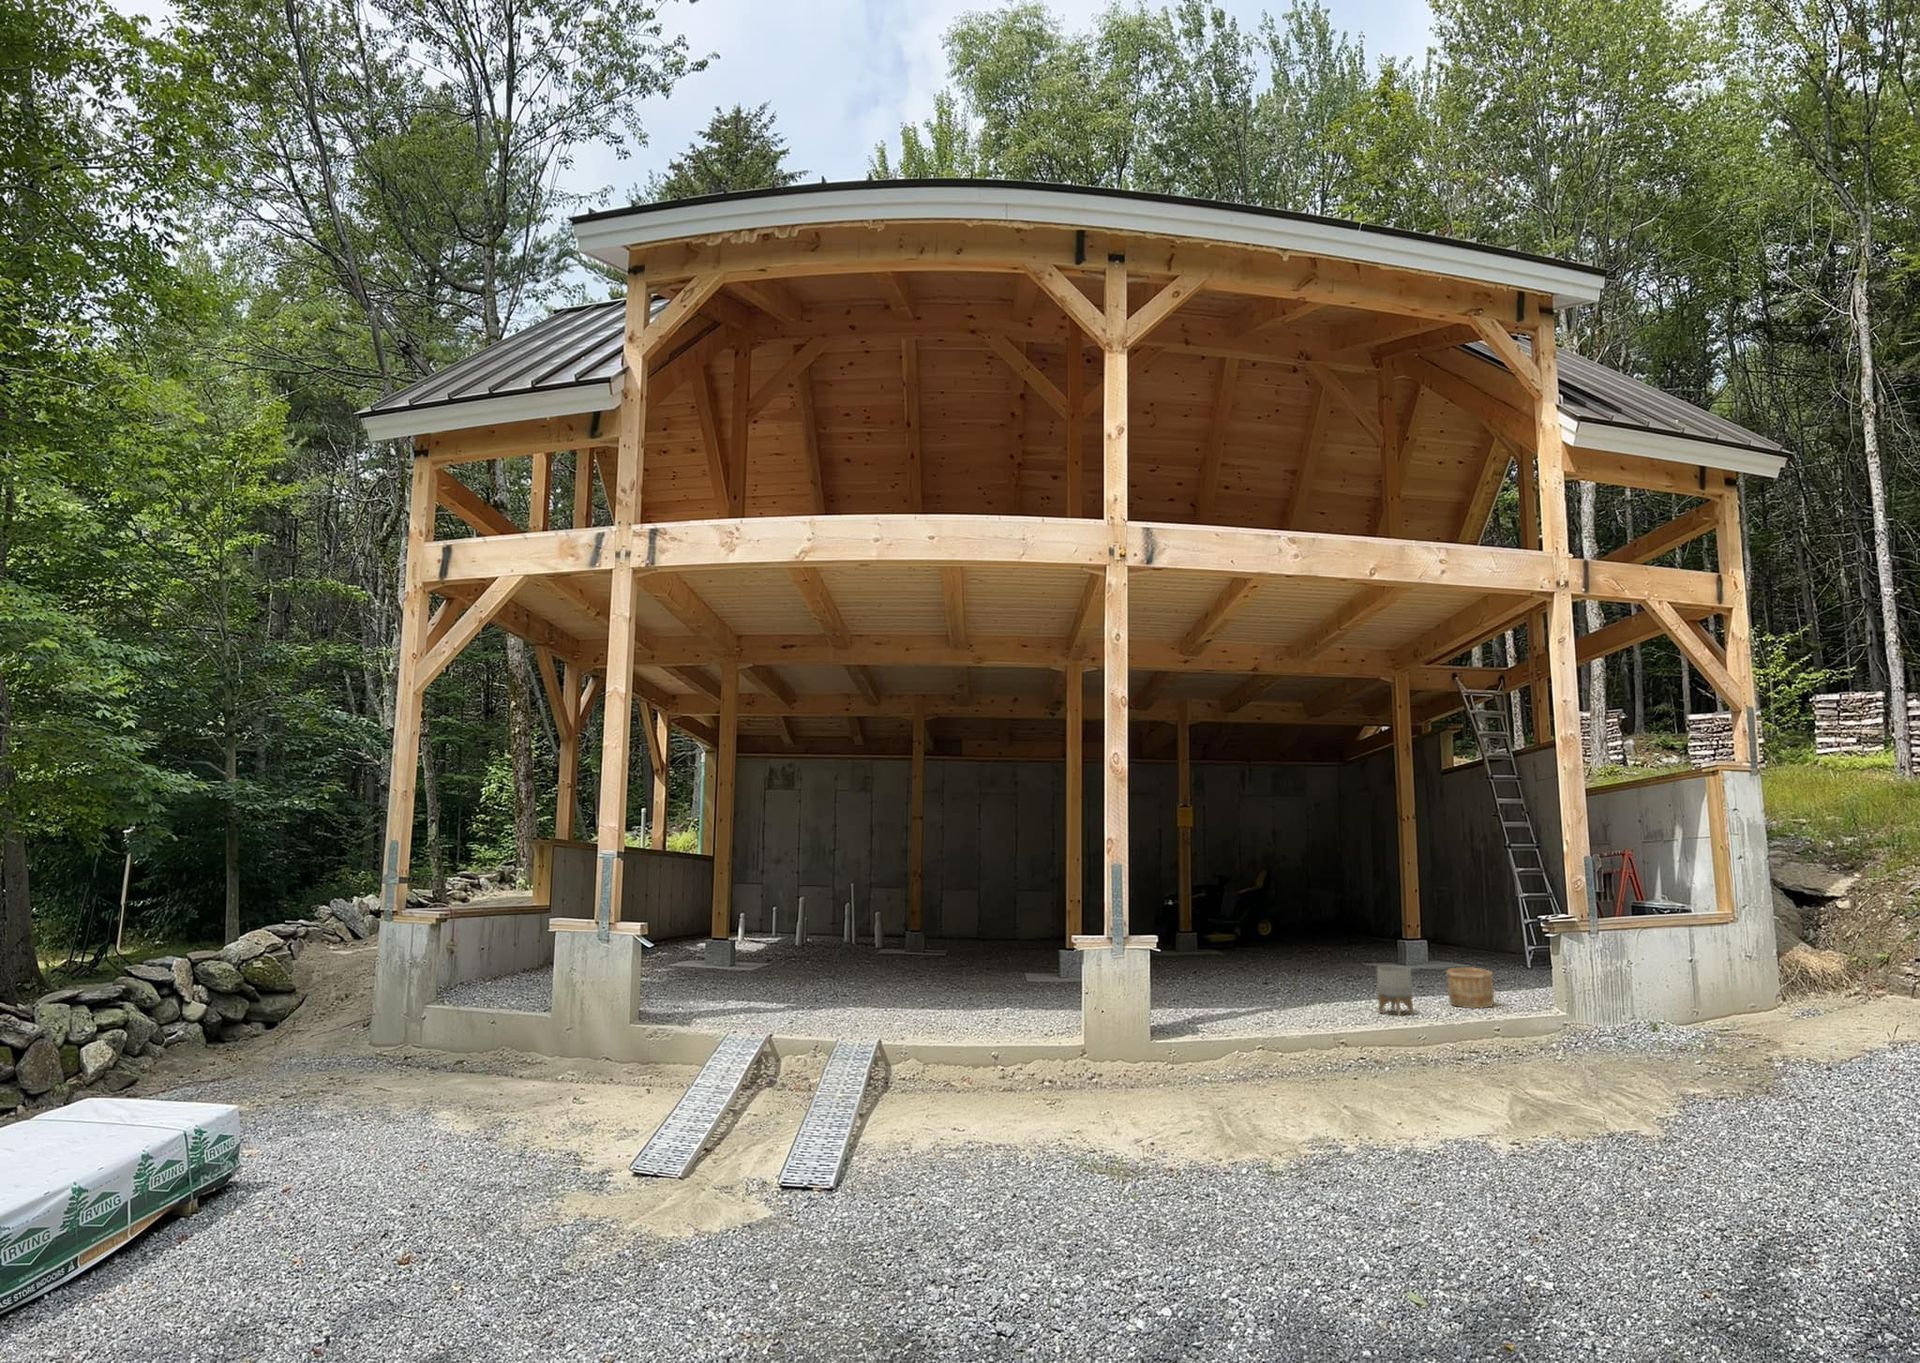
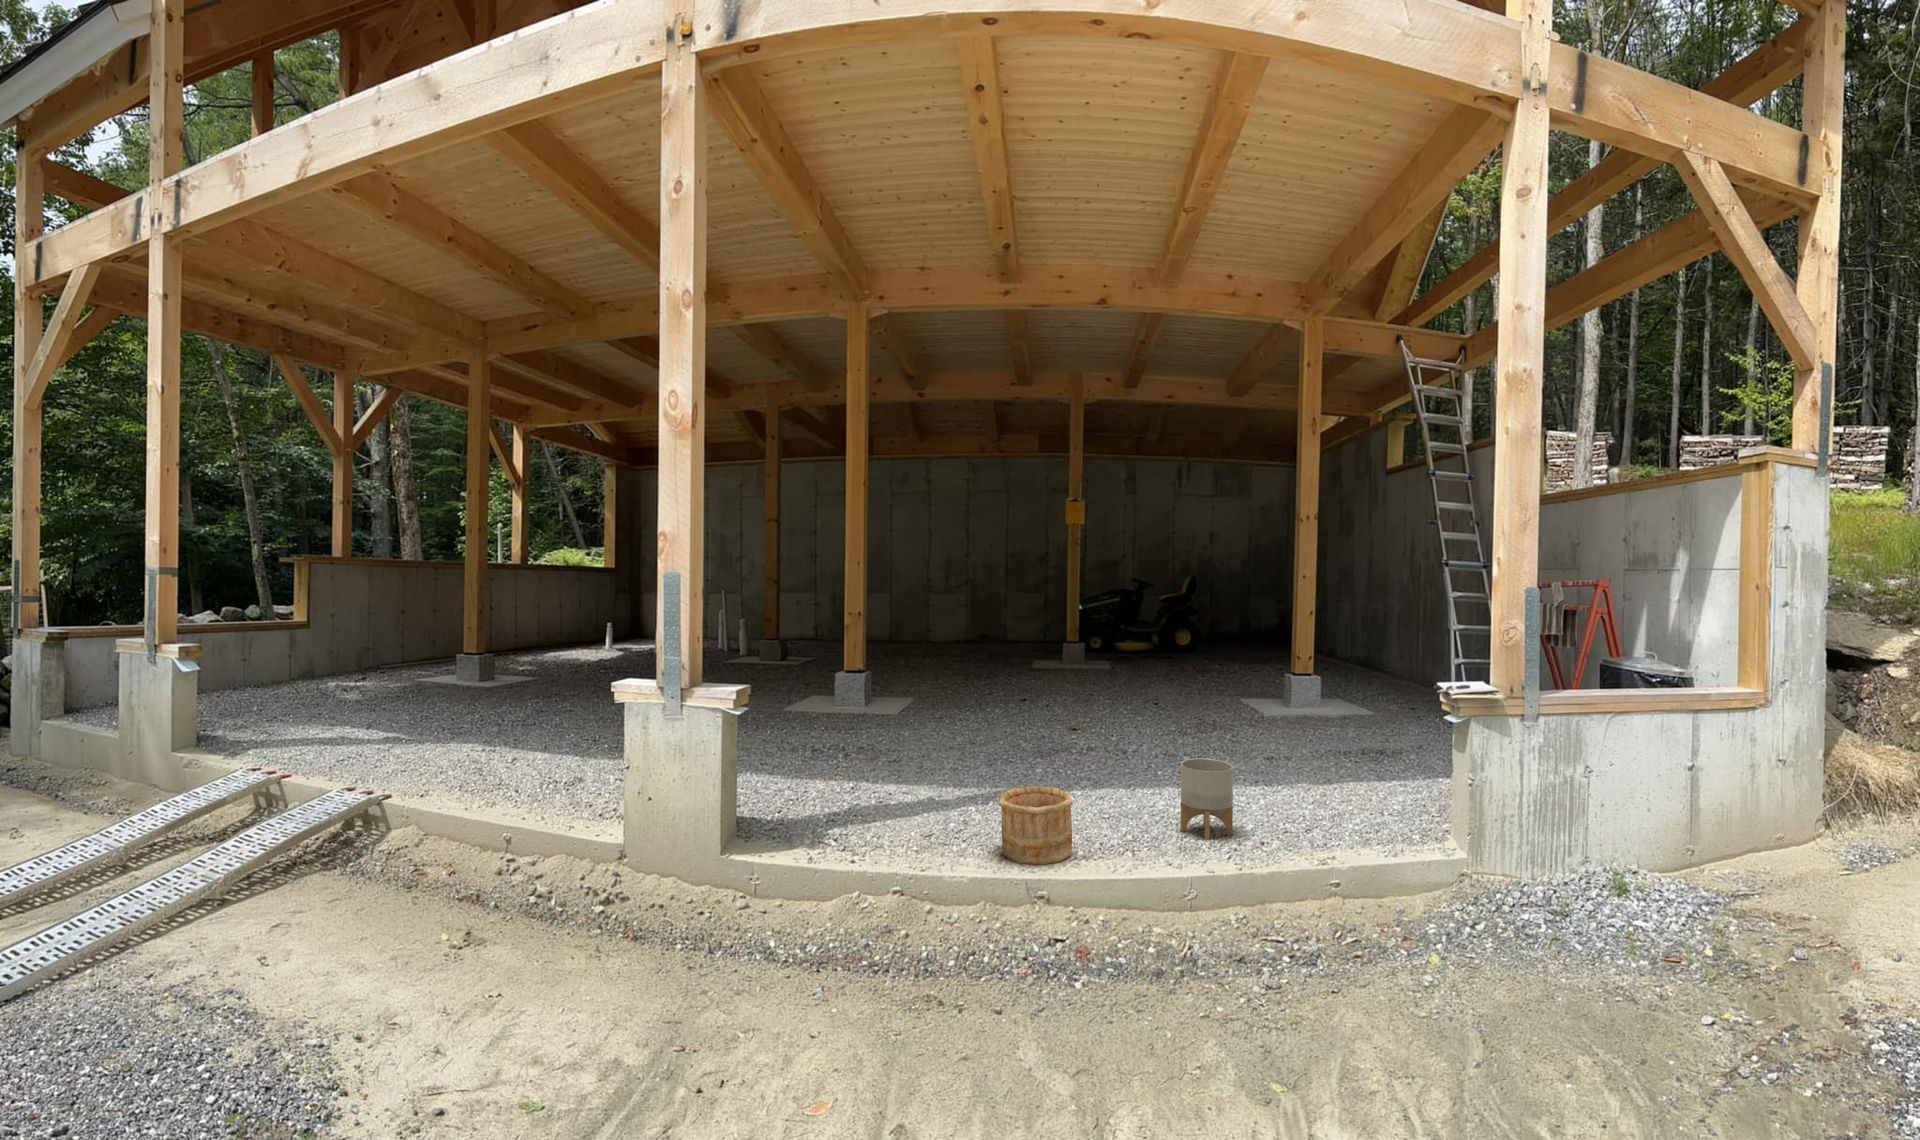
wooden bucket: present [1446,967,1494,1008] -> present [999,786,1073,865]

